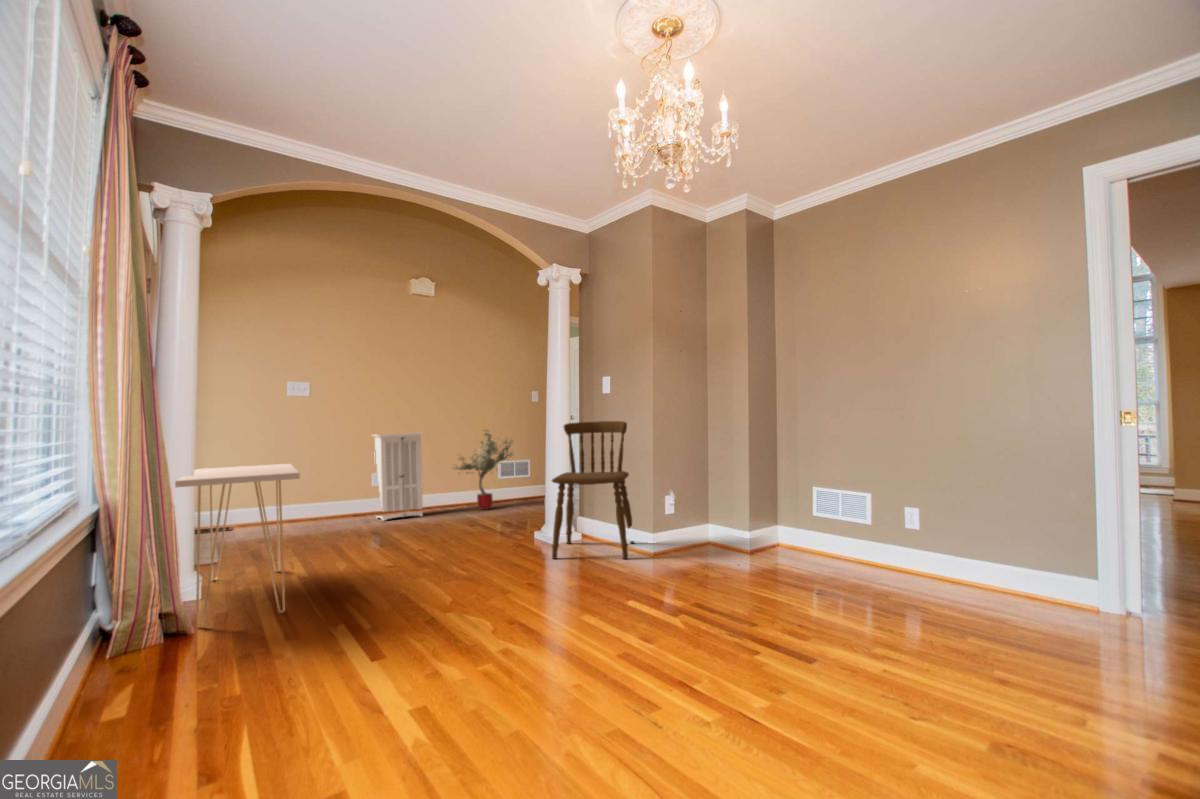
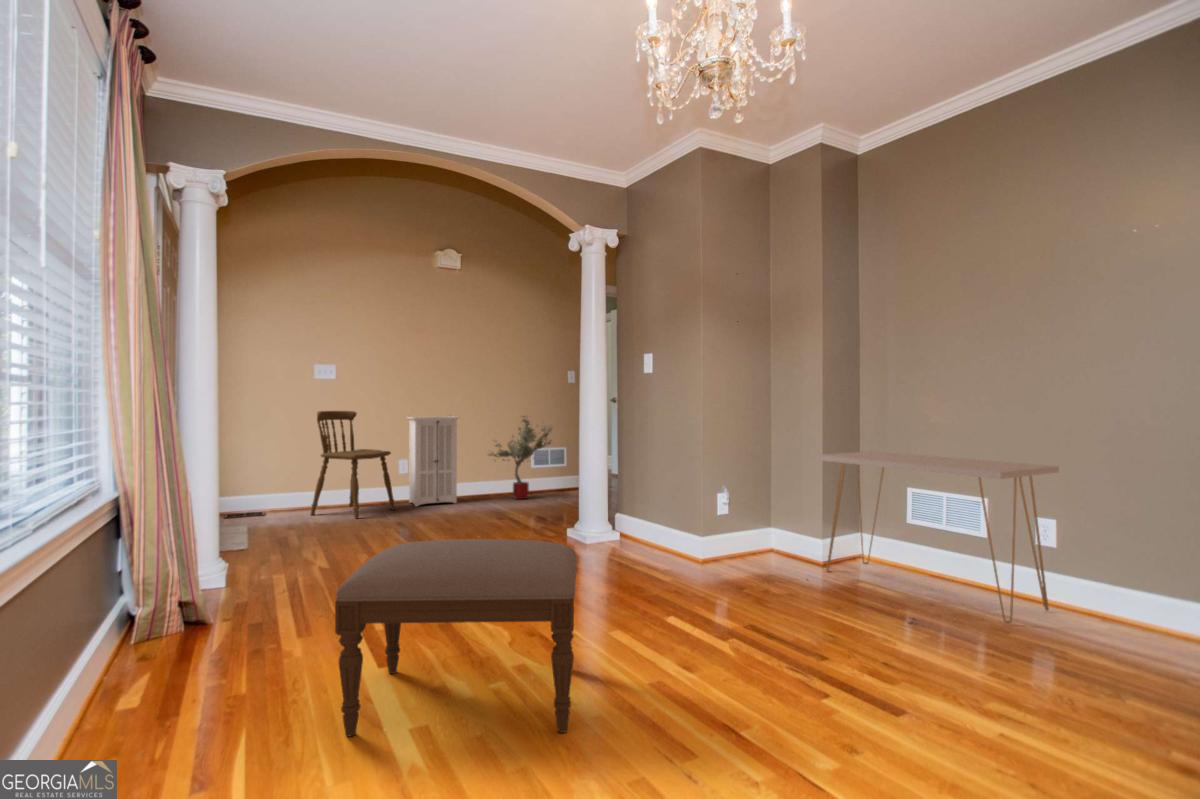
dining chair: present [552,421,635,559] -> present [311,411,395,518]
console table: present [175,464,300,626] -> present [815,451,1059,623]
ottoman: none [333,529,563,721] -> present [335,539,577,736]

